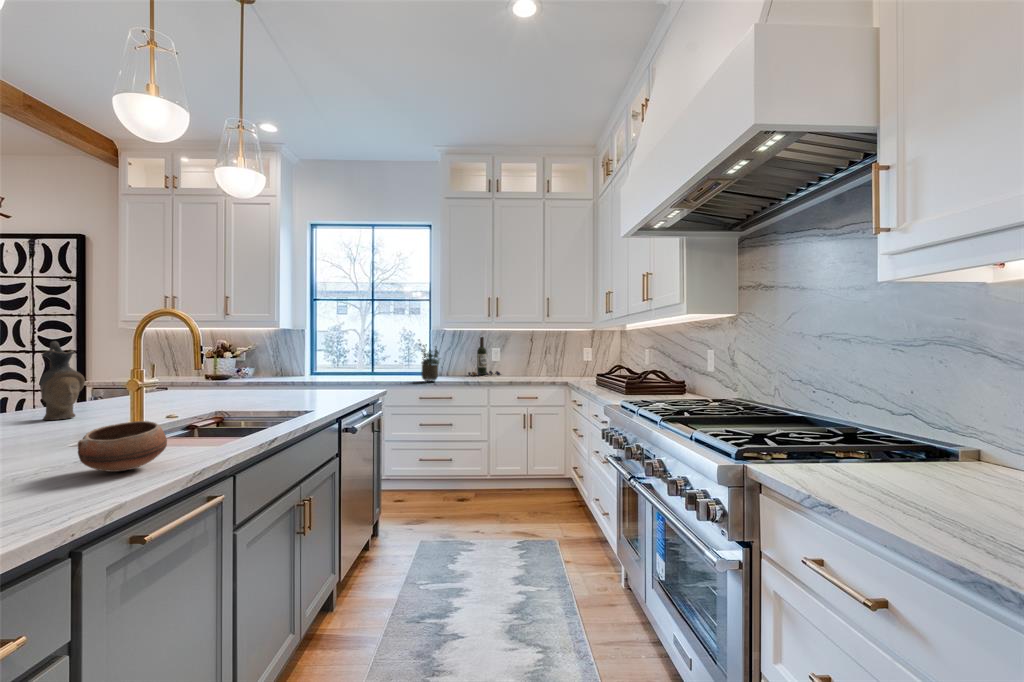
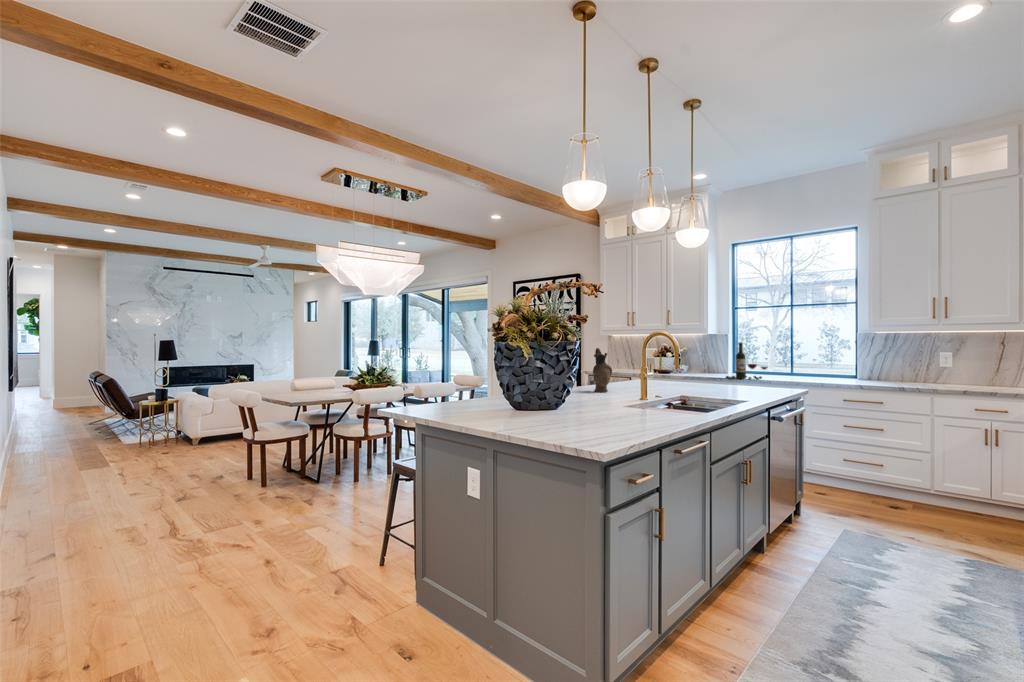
wine bottle: present [468,337,500,375] -> present [726,343,768,380]
potted plant: present [419,344,440,381] -> none [841,343,869,384]
bowl: present [78,421,167,472] -> none [643,395,680,419]

